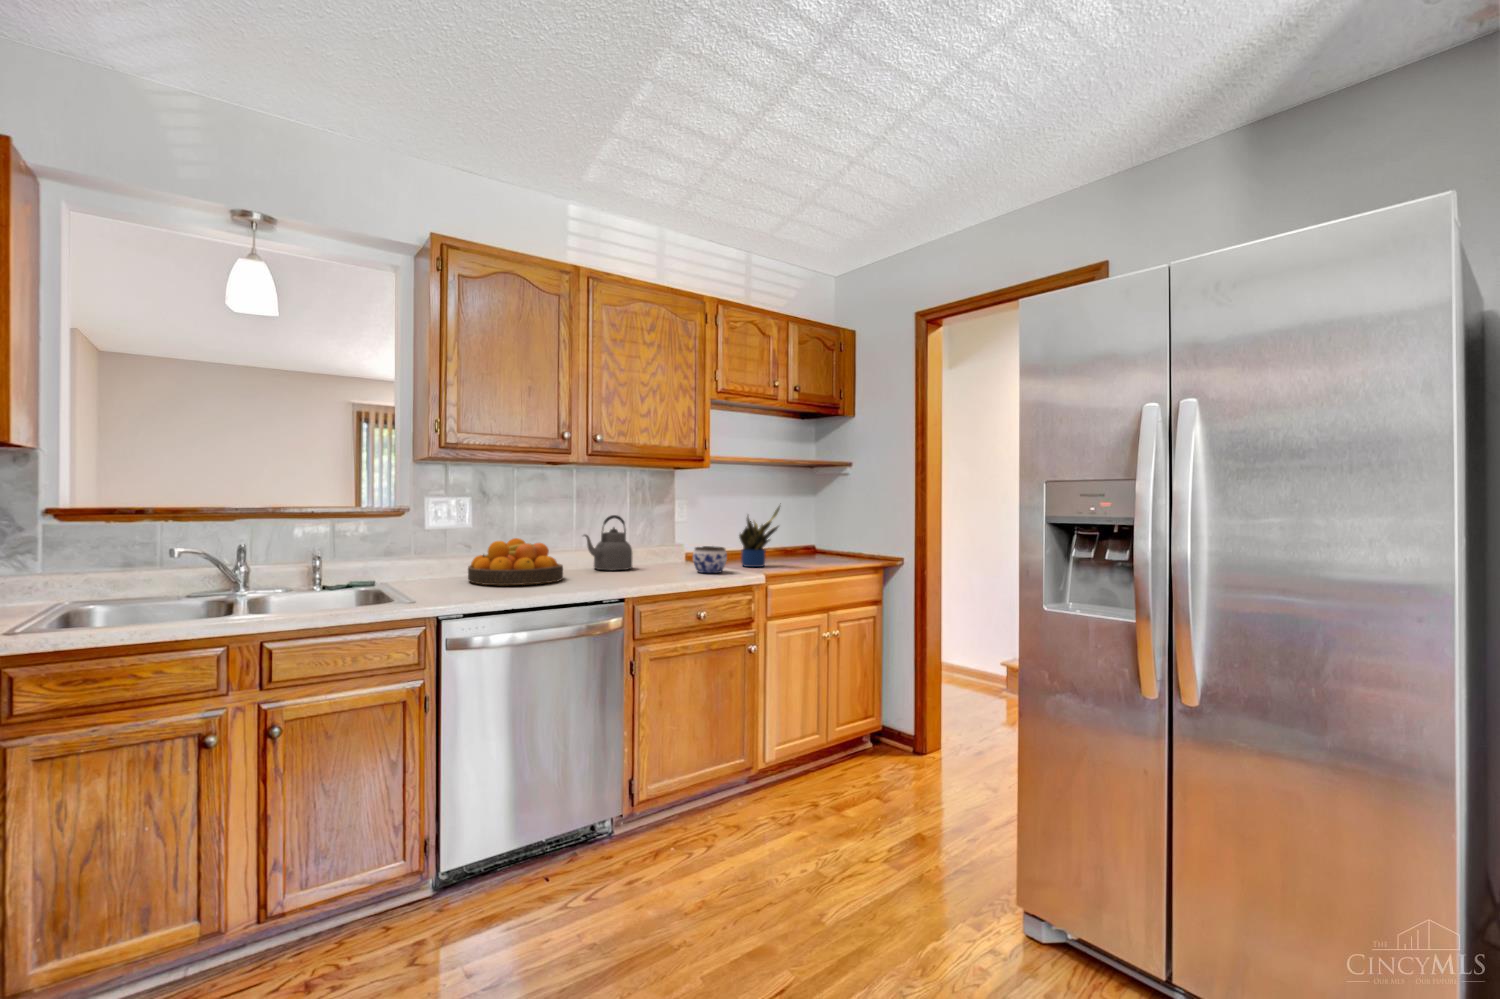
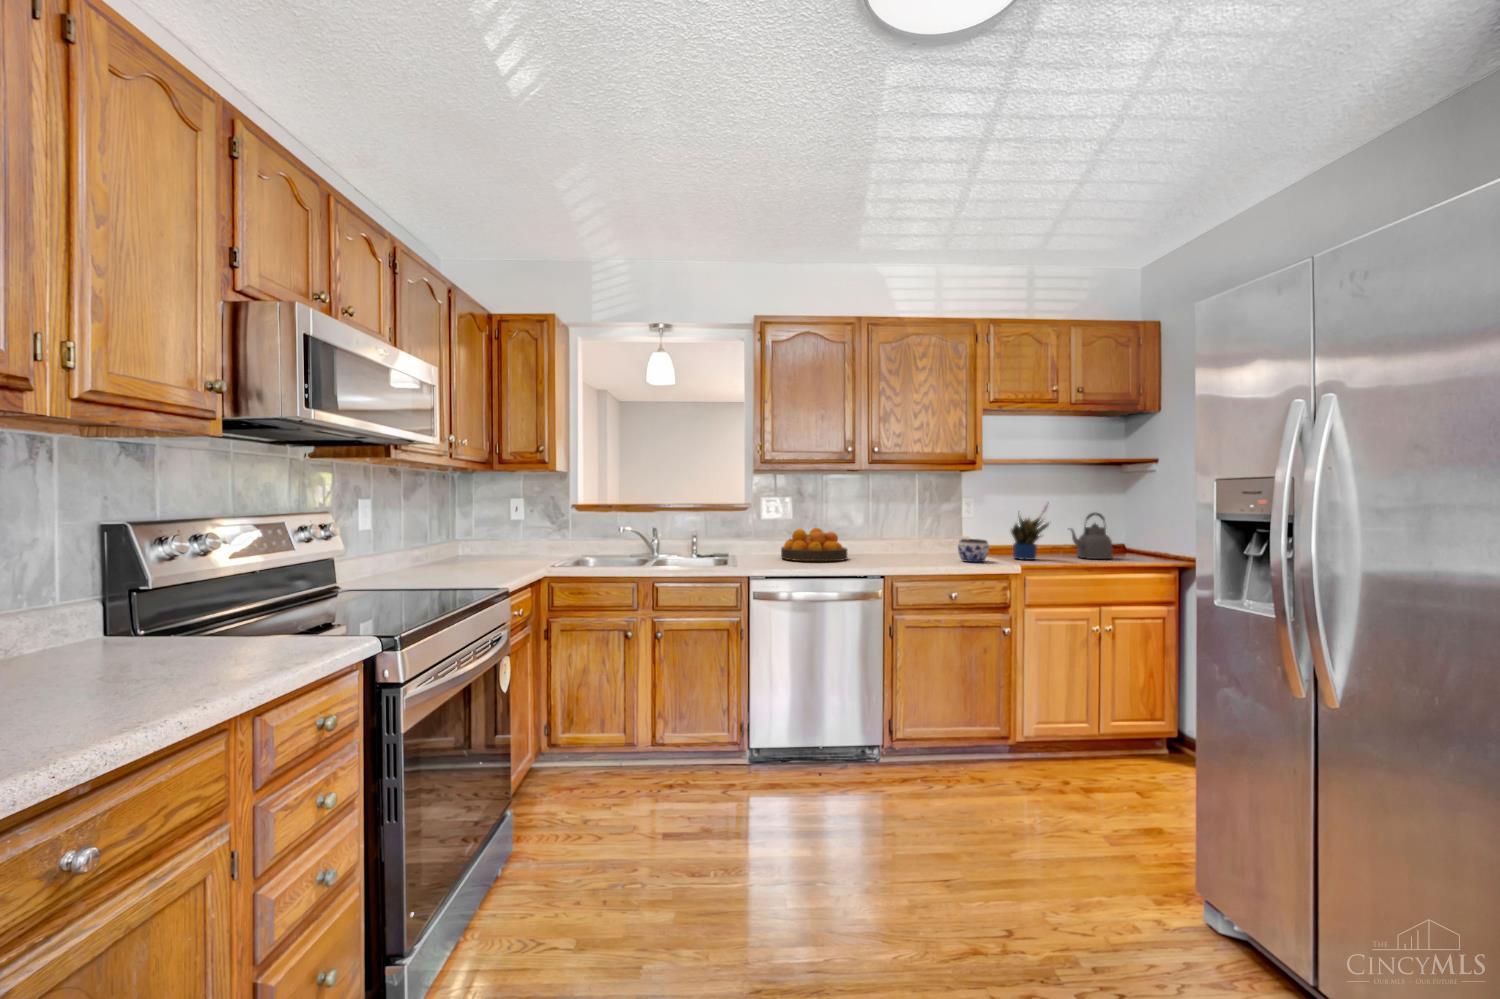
kettle: present [584,515,632,570] -> present [1068,513,1112,559]

